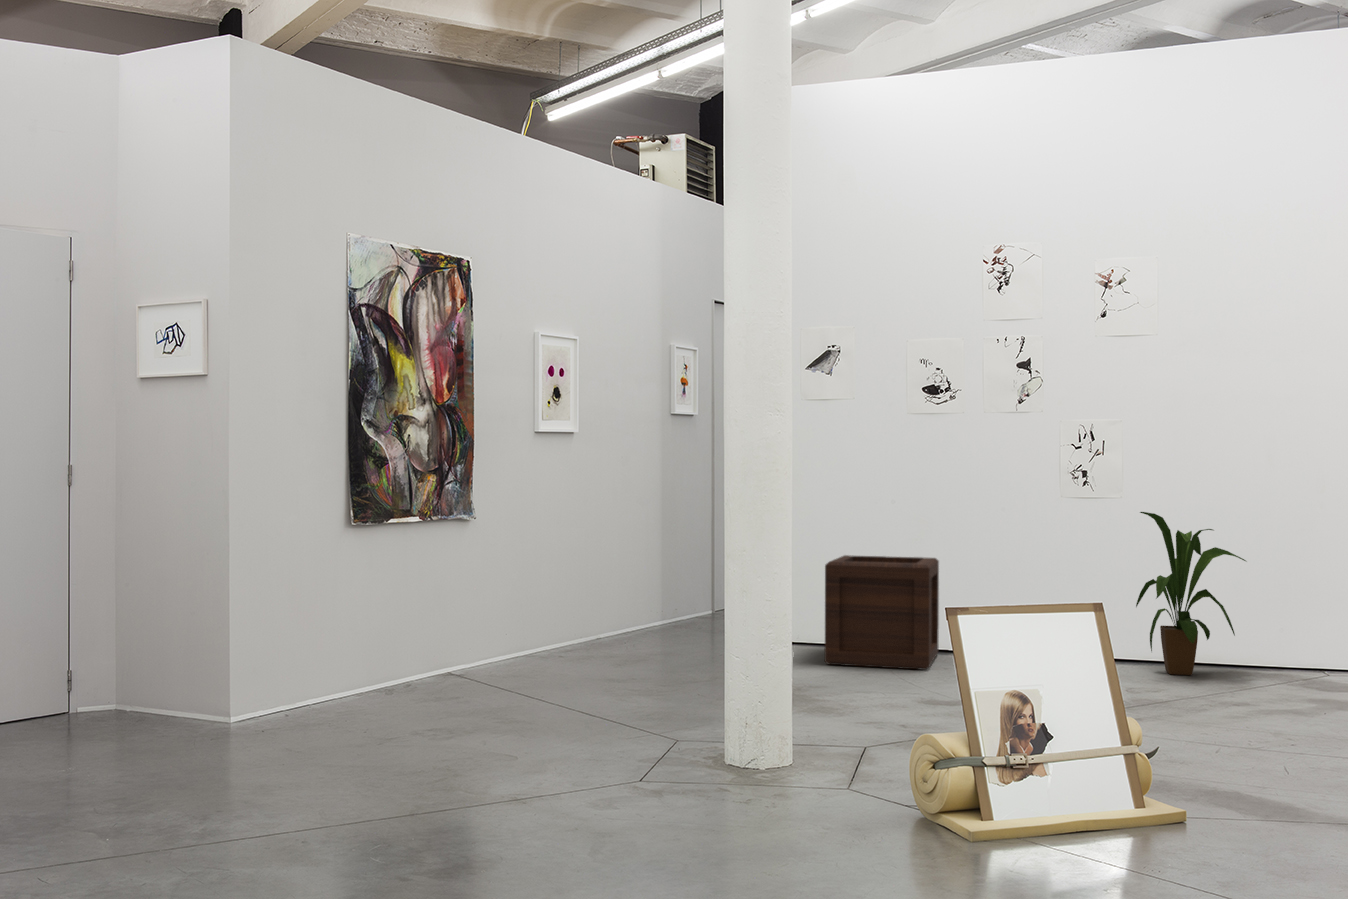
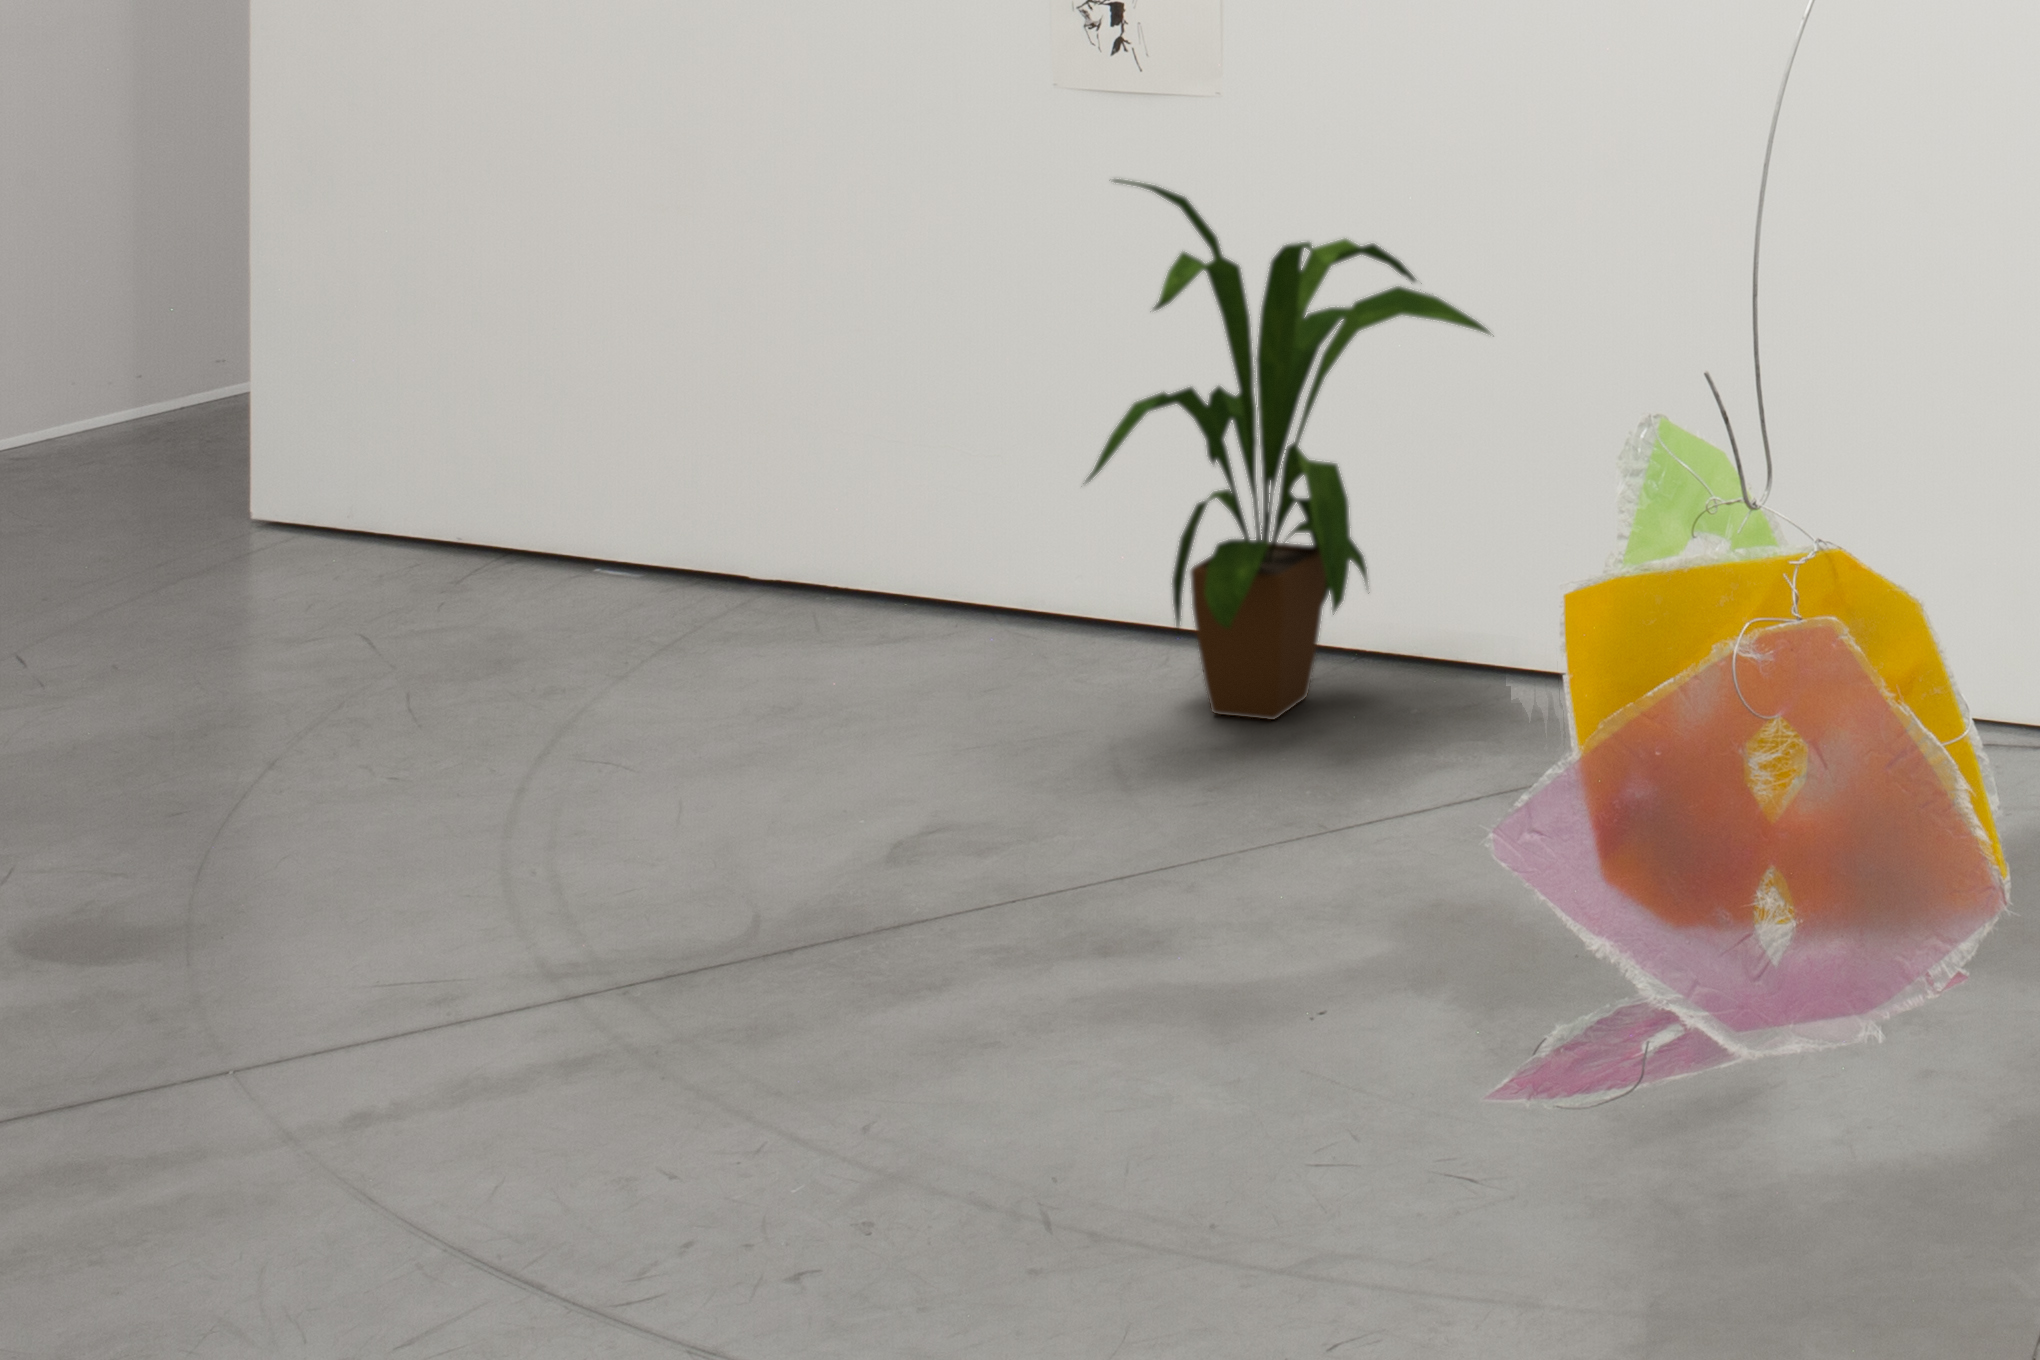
wooden crate: present [825,555,939,670] -> none [203,251,708,684]

